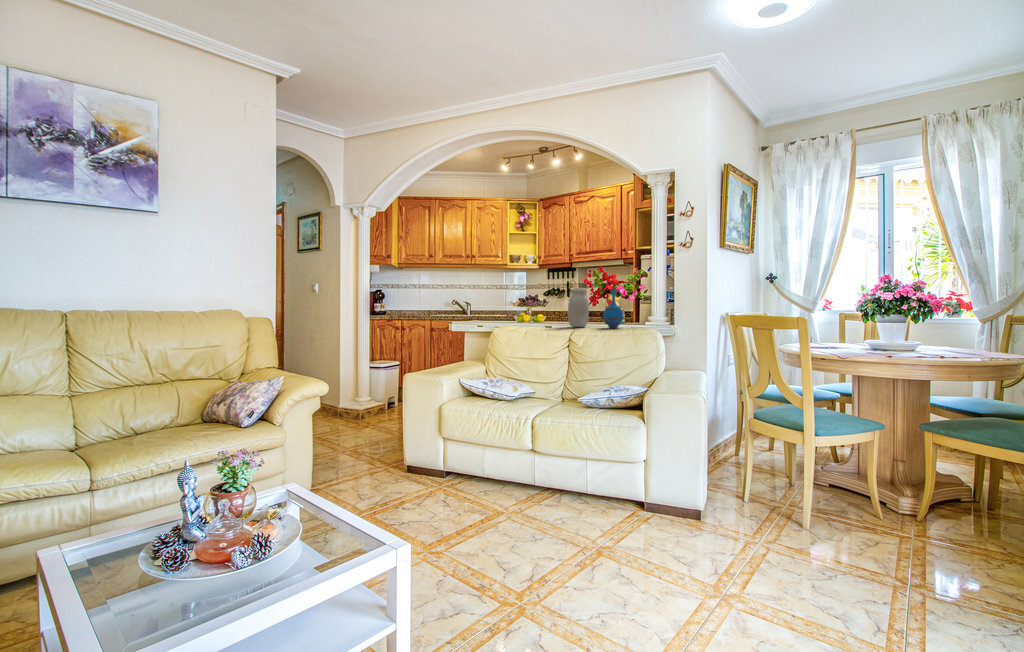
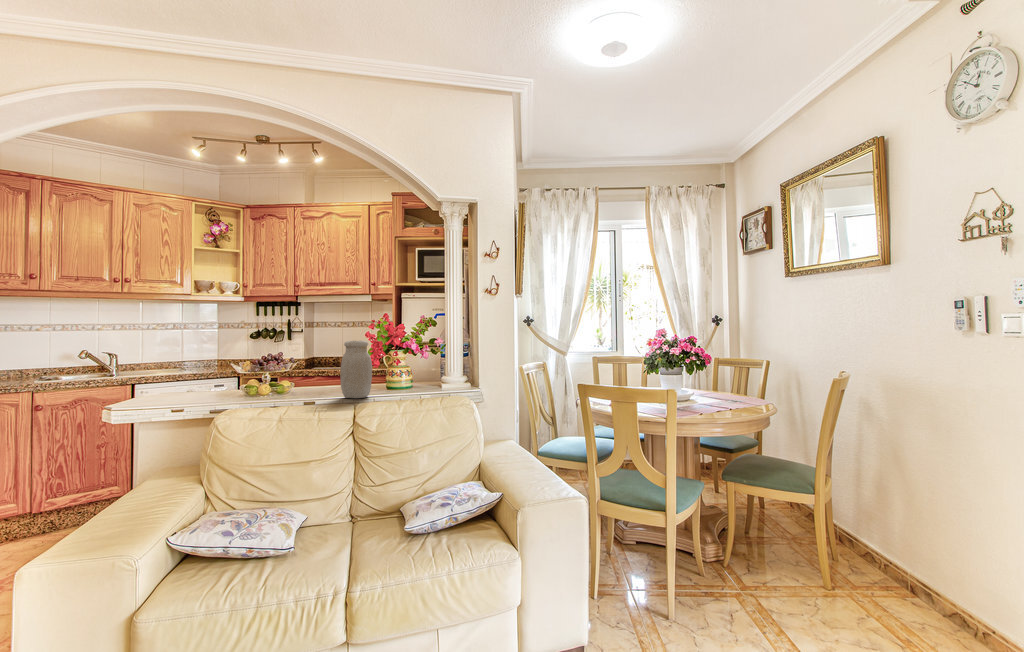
bottle: present [603,287,624,328] -> none [395,340,424,396]

